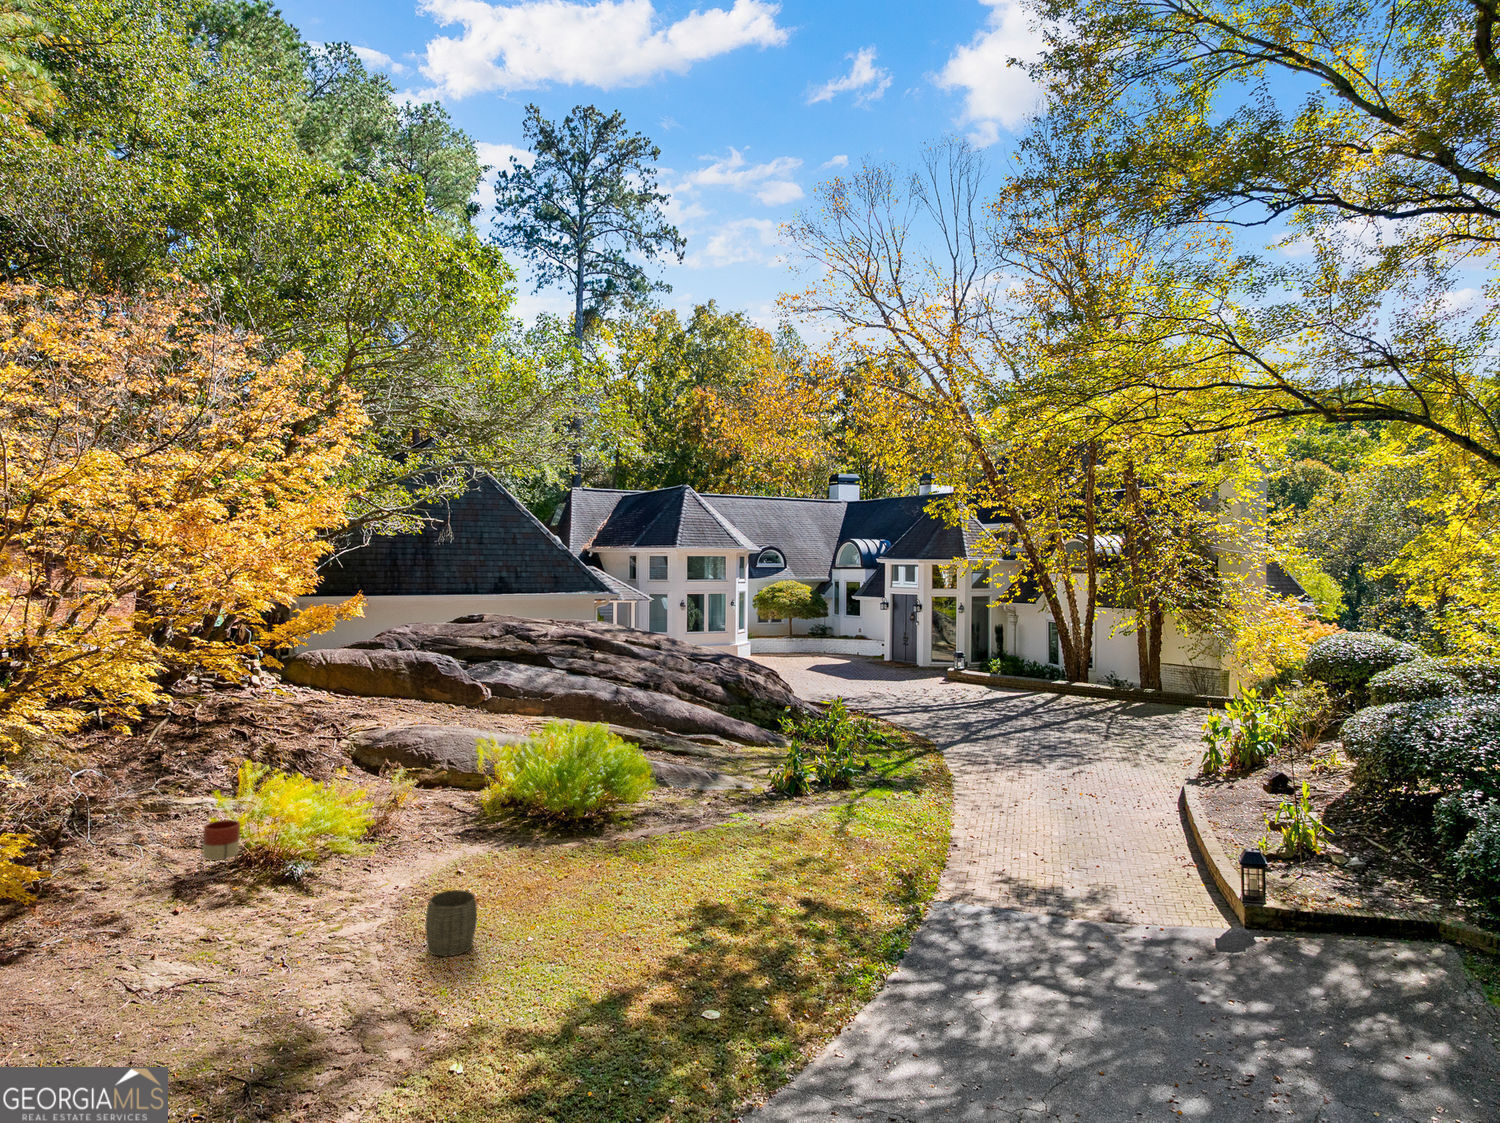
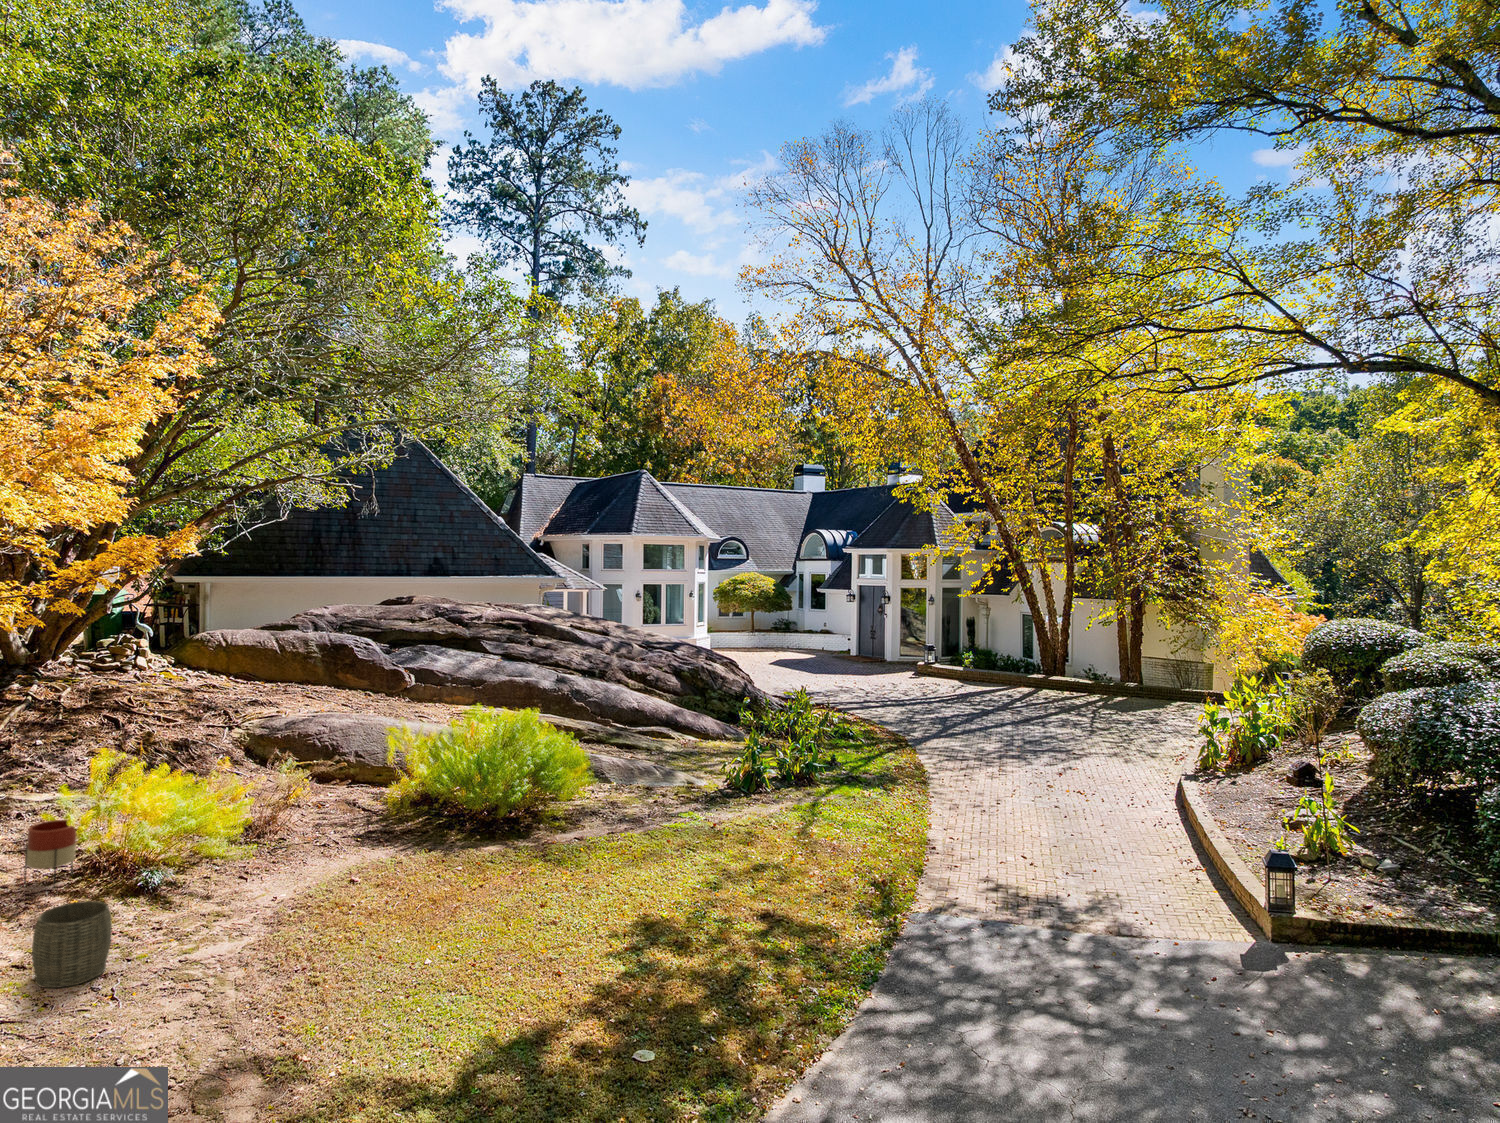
woven basket: present [425,890,477,956] -> present [32,901,112,988]

